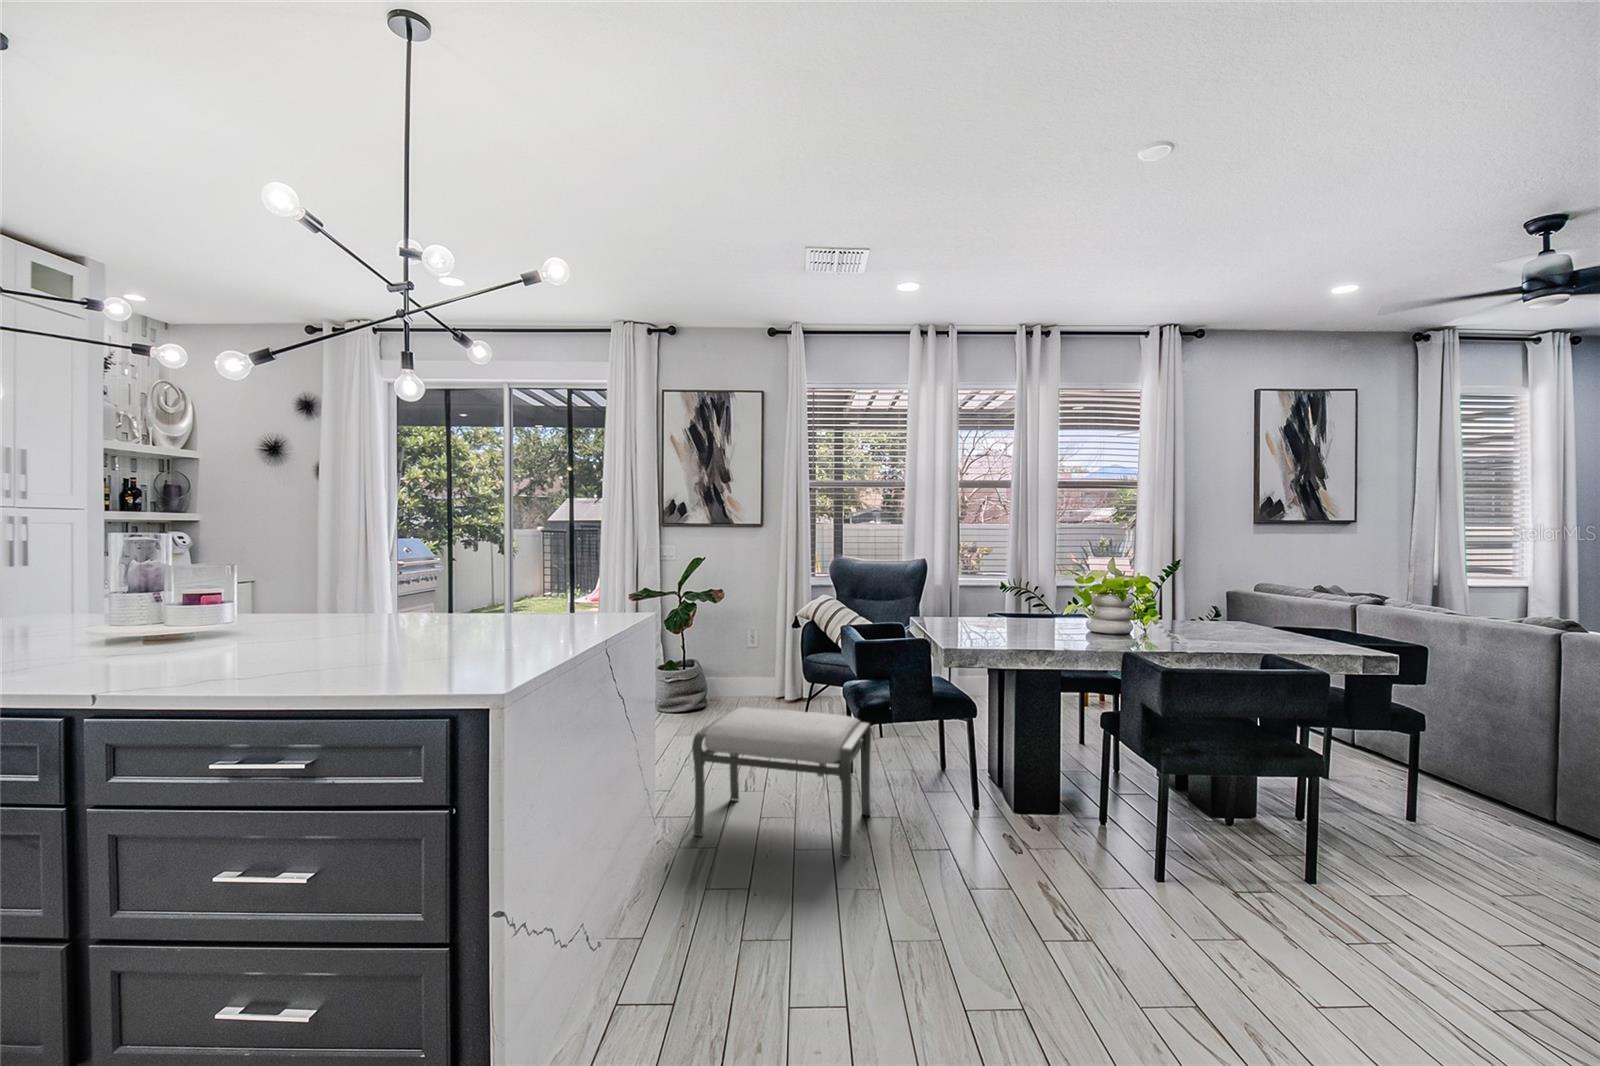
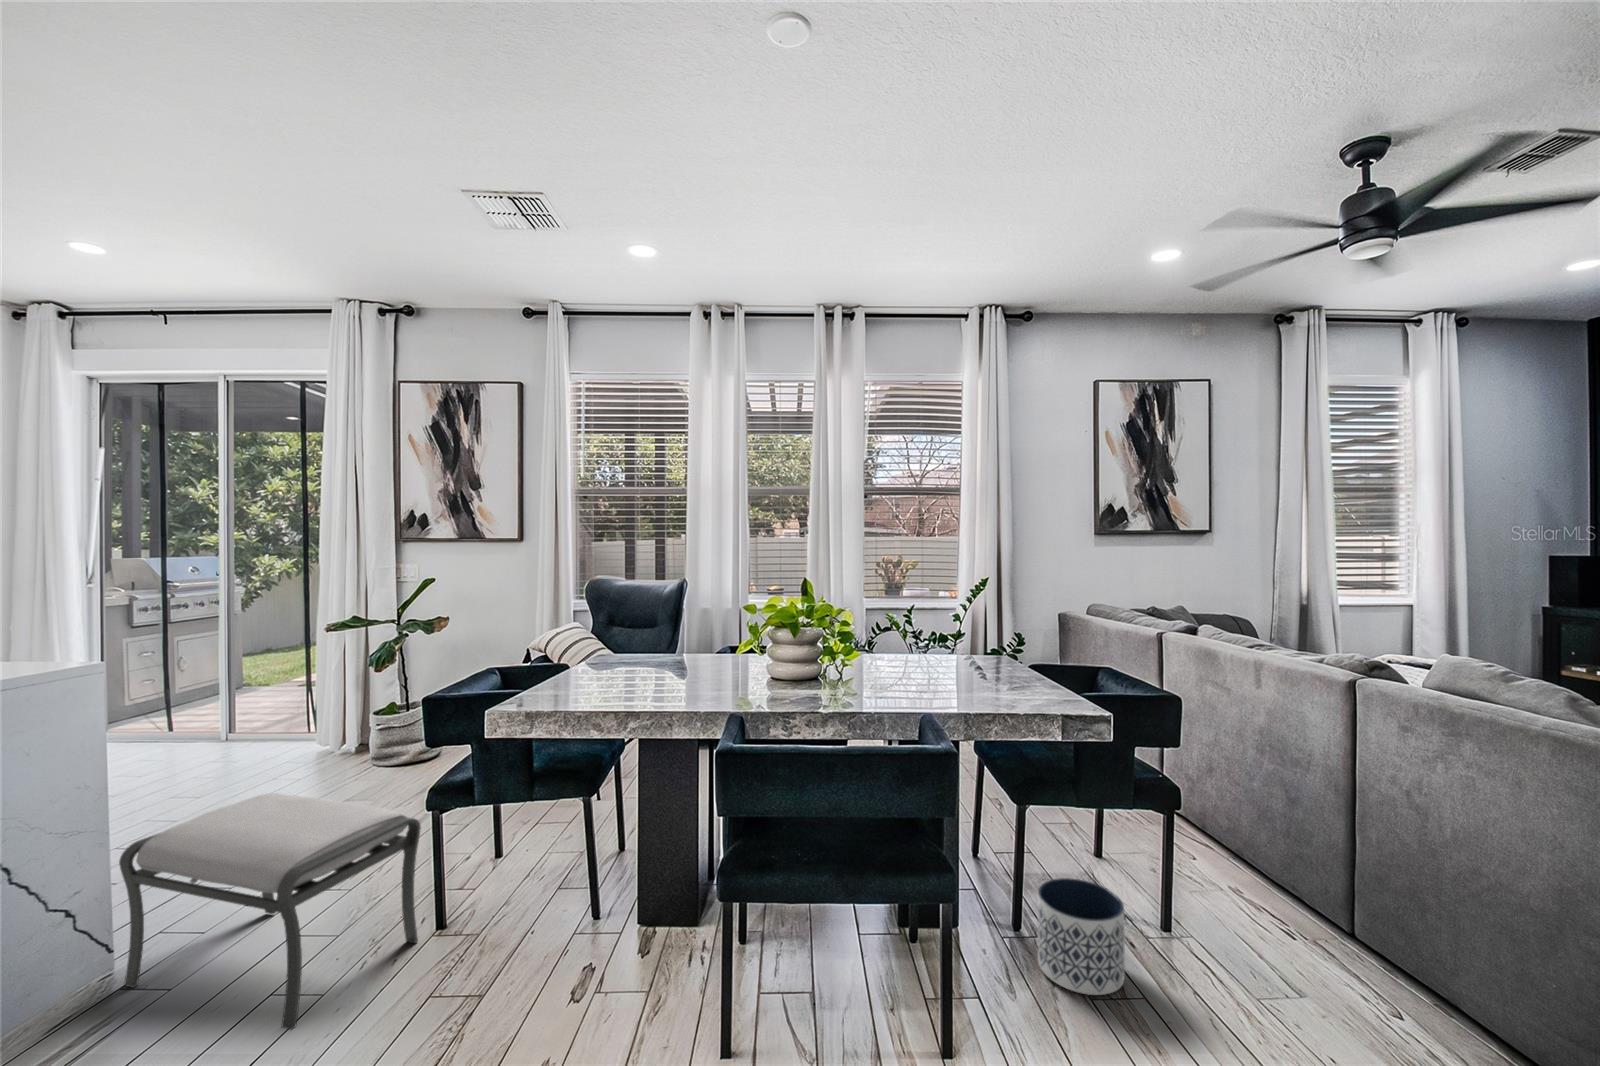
planter: none [1343,769,1420,843] -> present [1038,878,1125,995]

